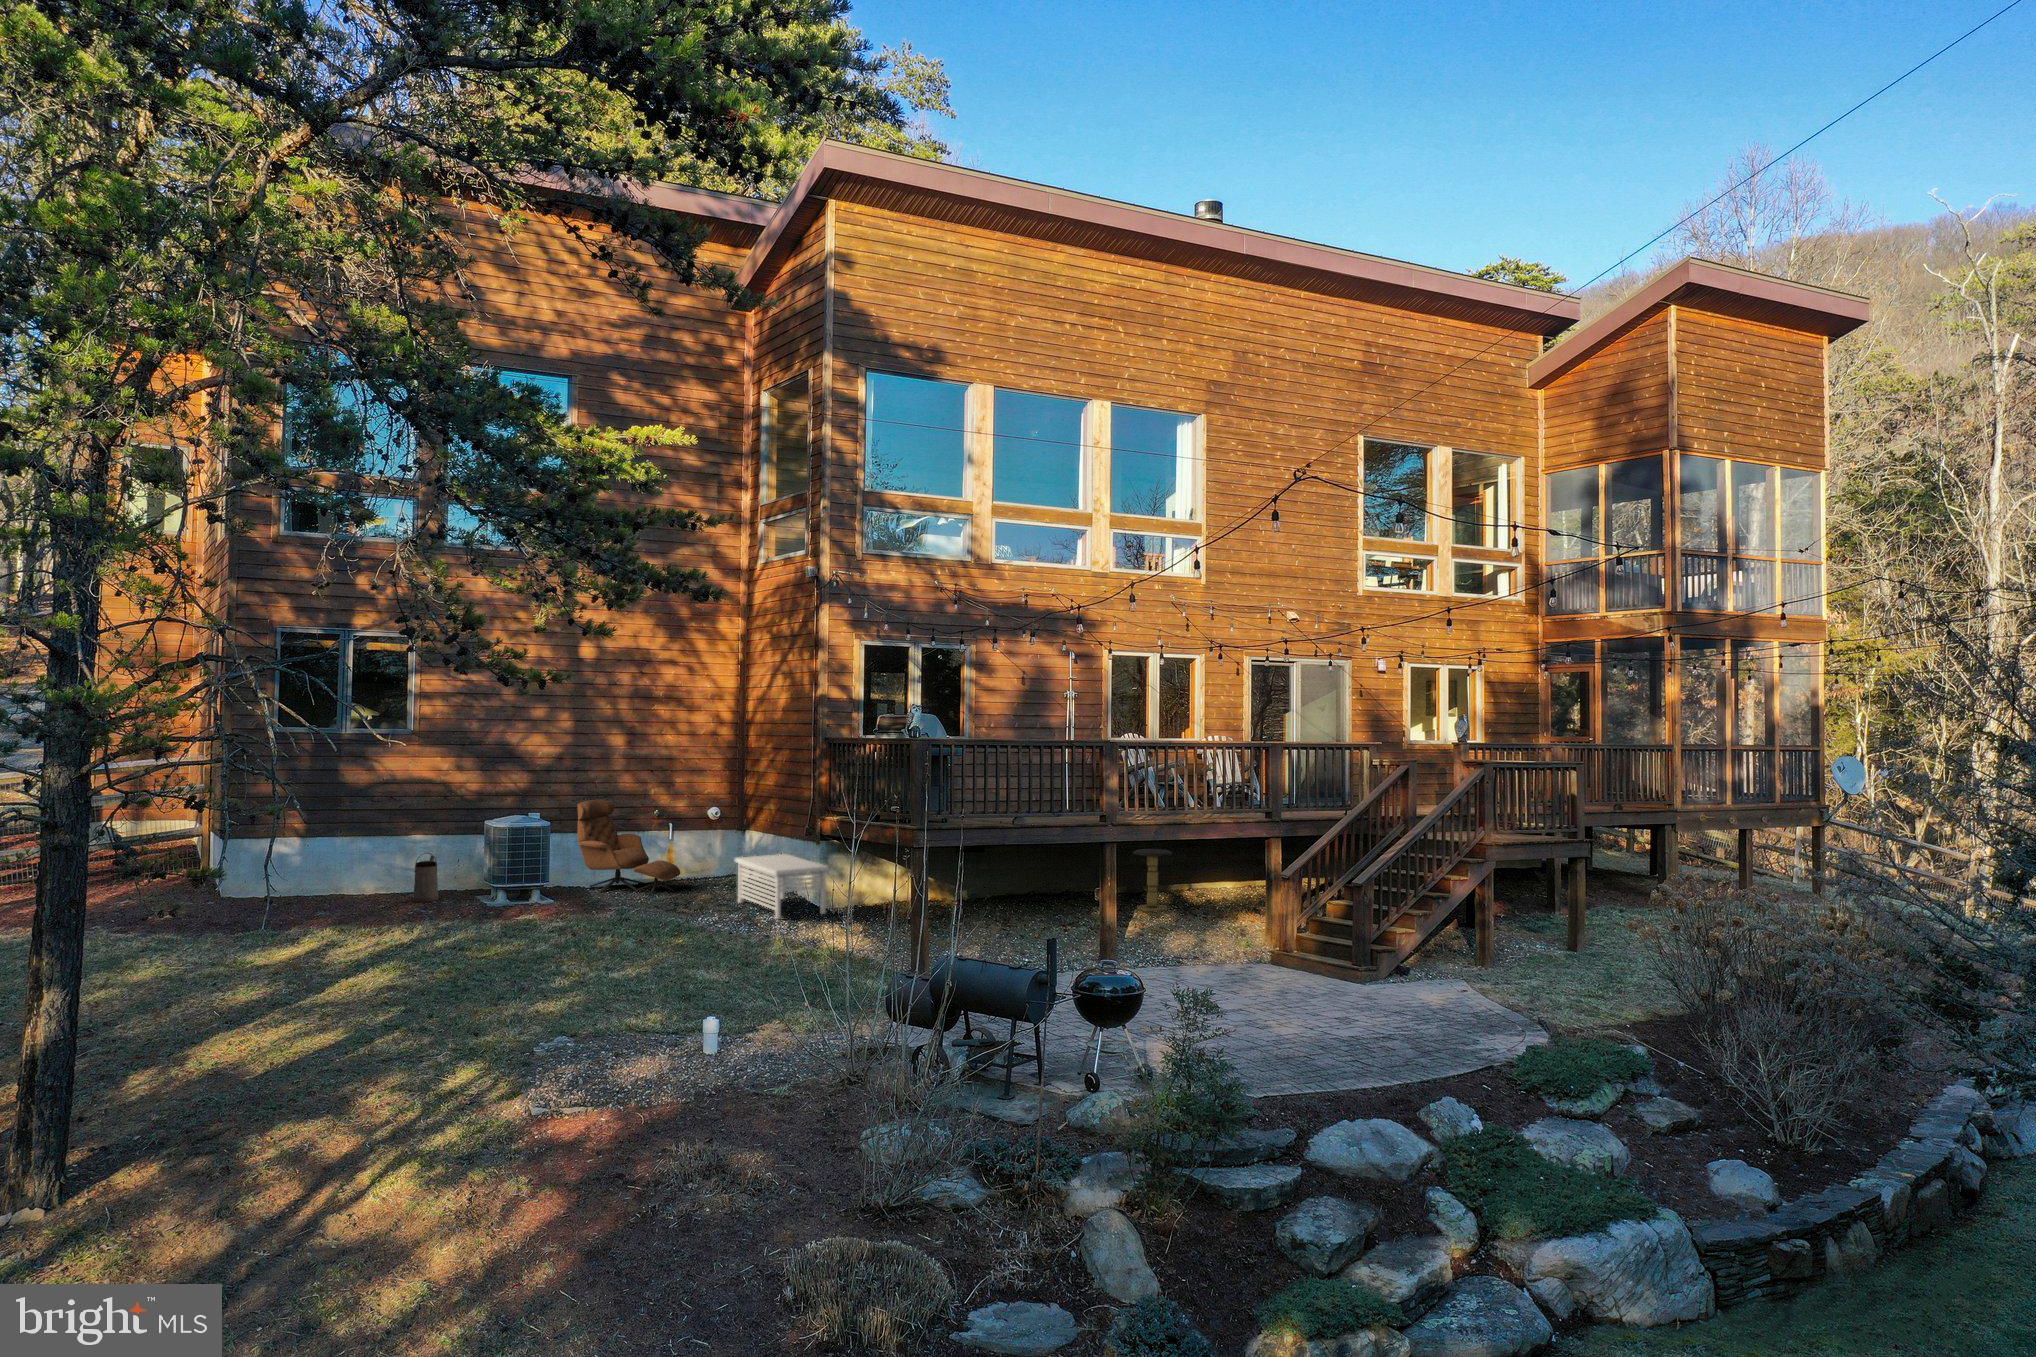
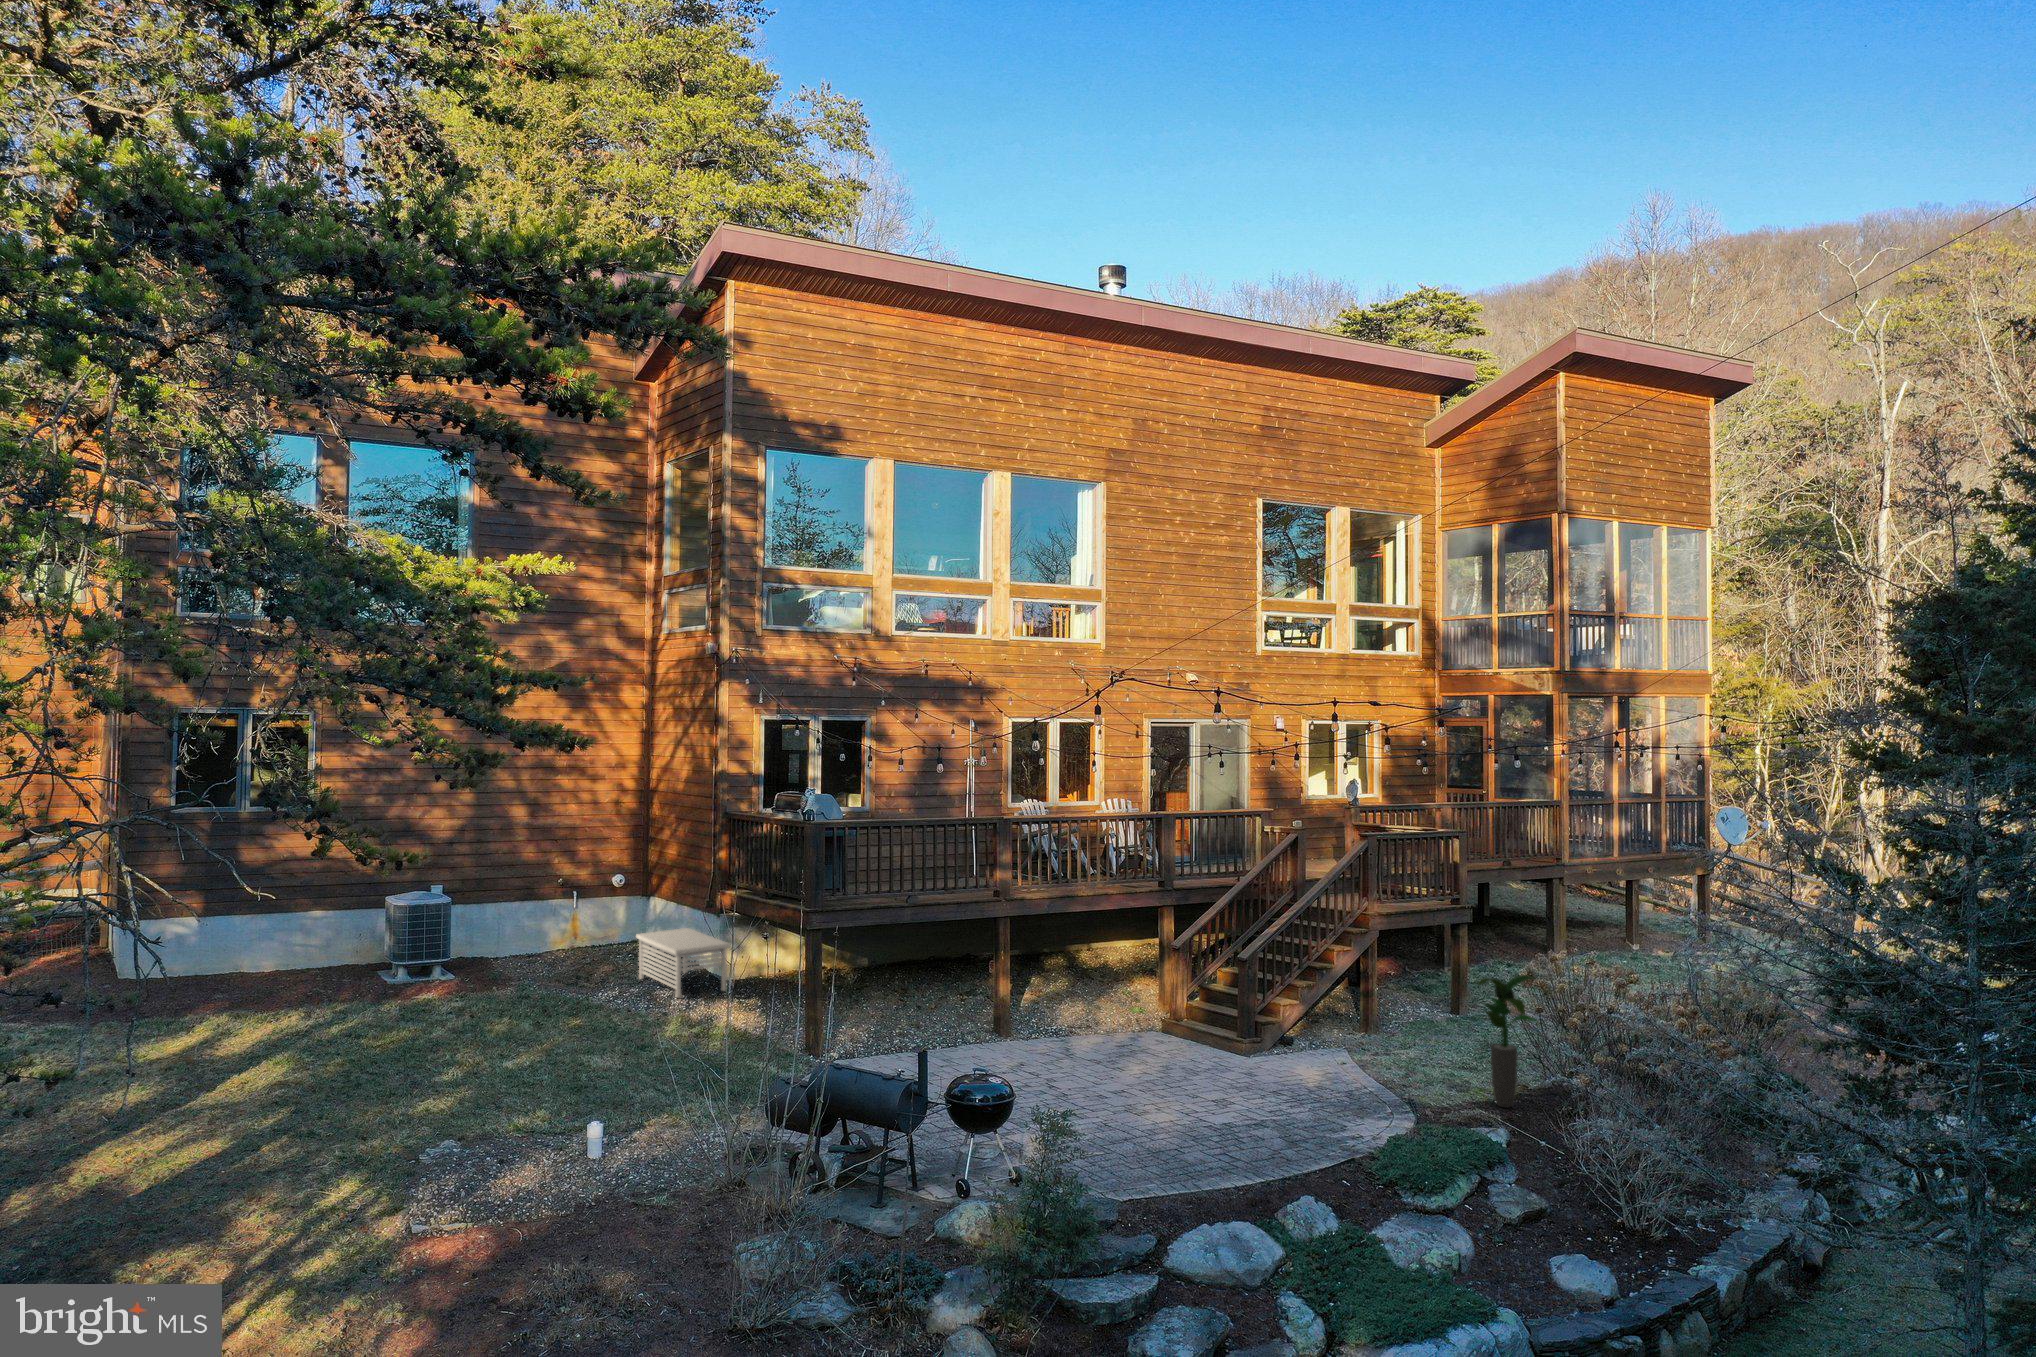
lounge chair: present [577,800,680,893] -> none [476,874,582,970]
side table: present [1133,849,1173,911] -> none [1035,915,1074,977]
watering can: present [412,853,439,902] -> none [306,935,334,985]
potted plant: none [1626,890,1692,1030] -> present [1478,975,1536,1108]

